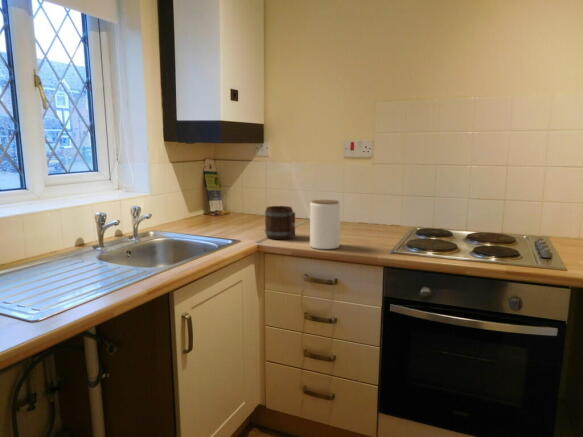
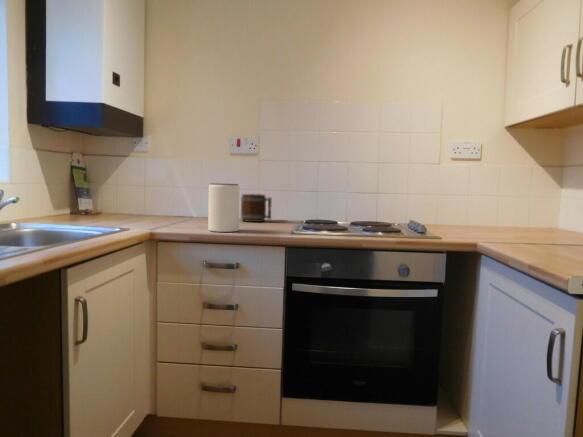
mug: present [265,206,295,239] -> present [241,194,271,222]

